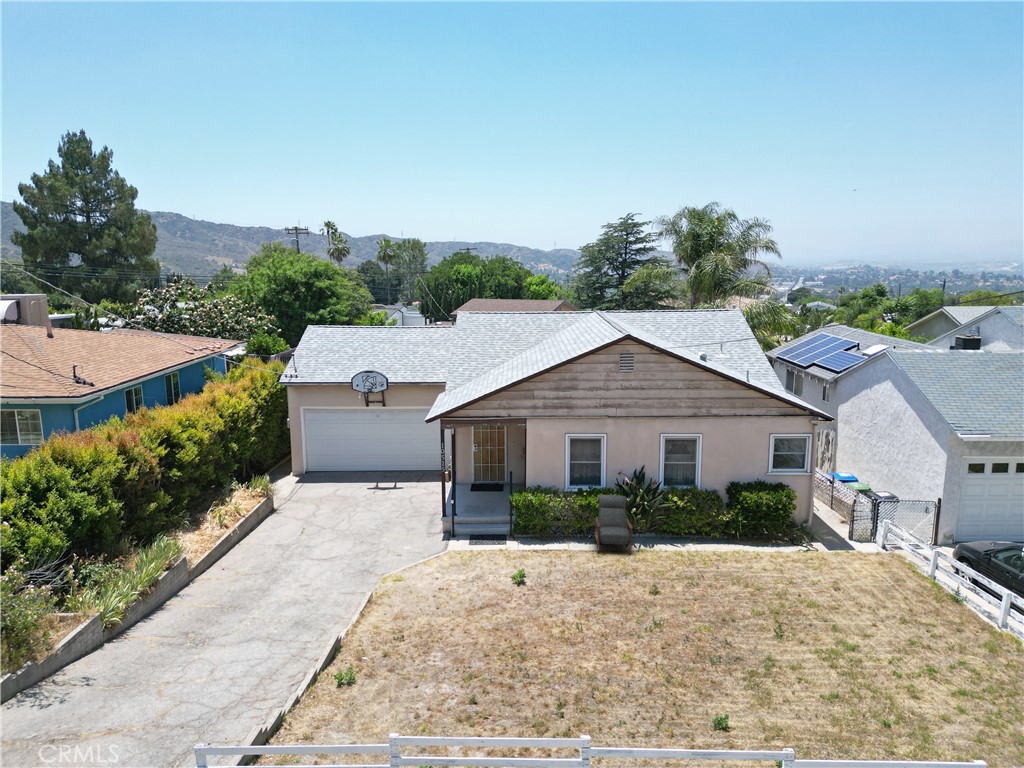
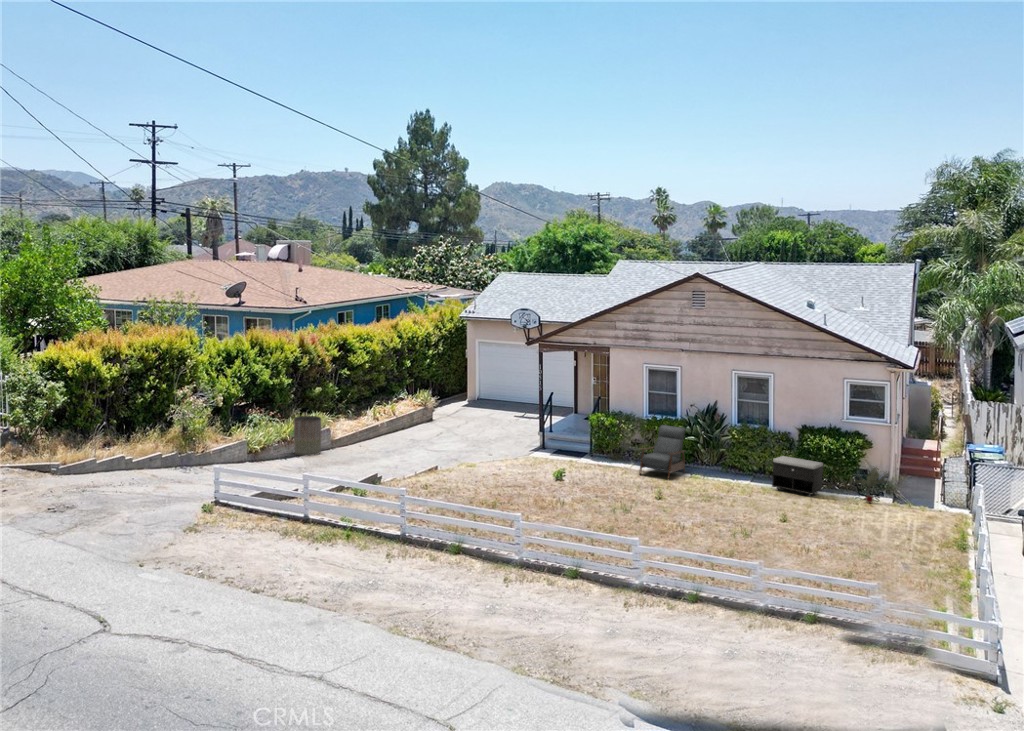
potted tree: none [788,510,814,546] -> present [858,467,887,503]
storage bench: none [716,511,761,549] -> present [772,456,823,497]
trash can: none [157,553,200,617] -> present [293,416,321,456]

